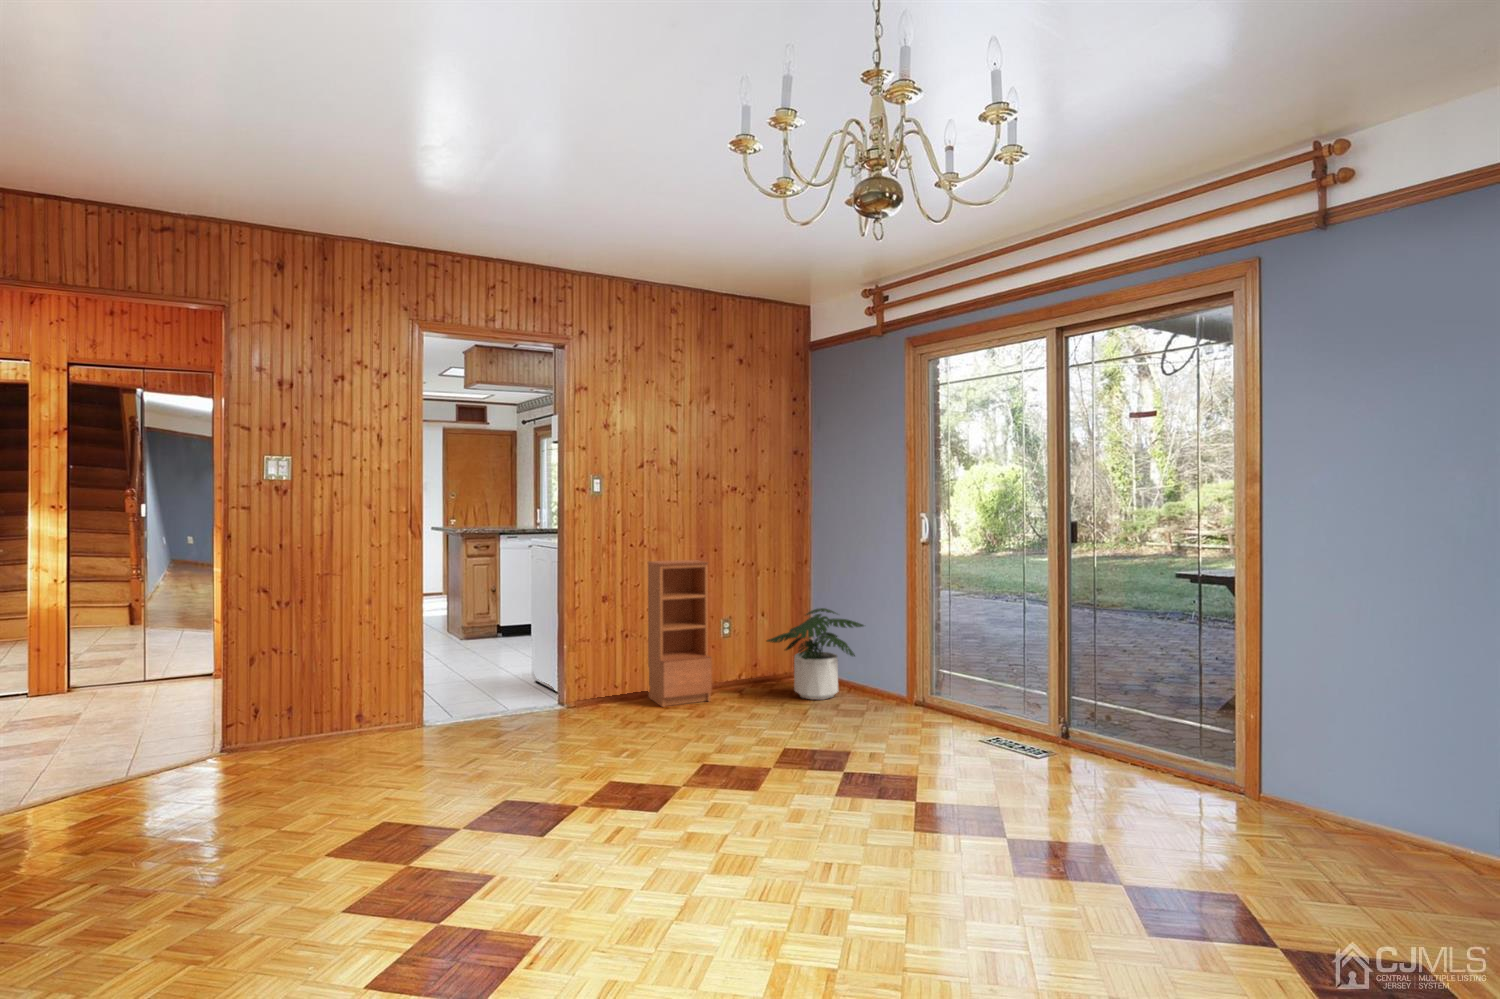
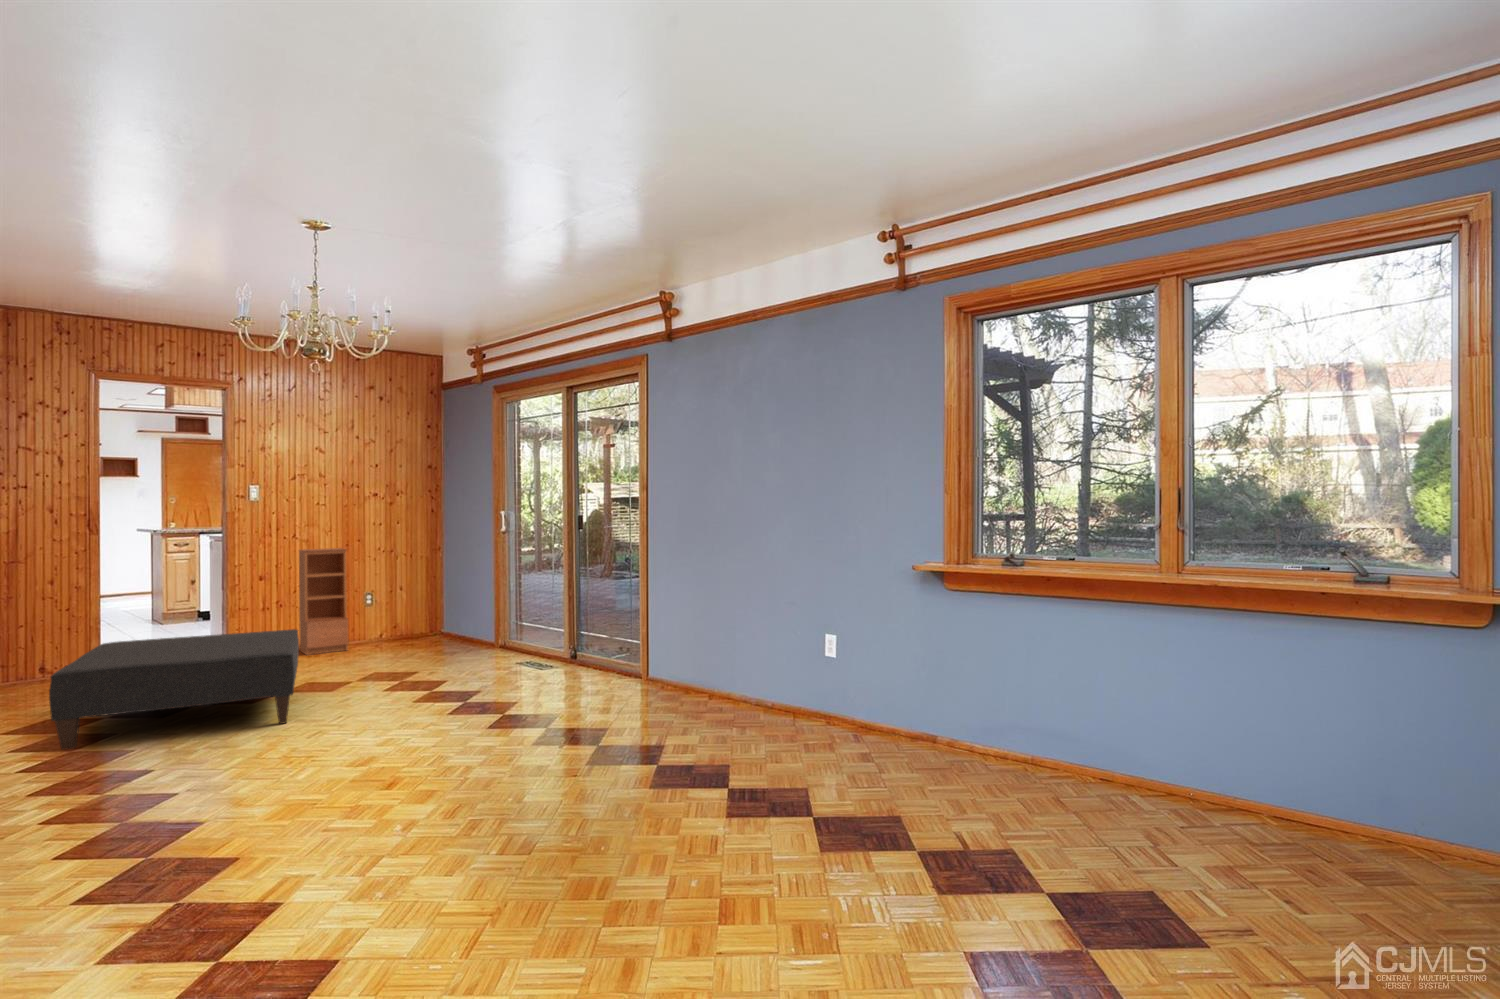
potted plant: present [767,608,864,700] -> none [394,582,470,646]
ottoman: none [380,691,758,936] -> present [49,629,299,750]

